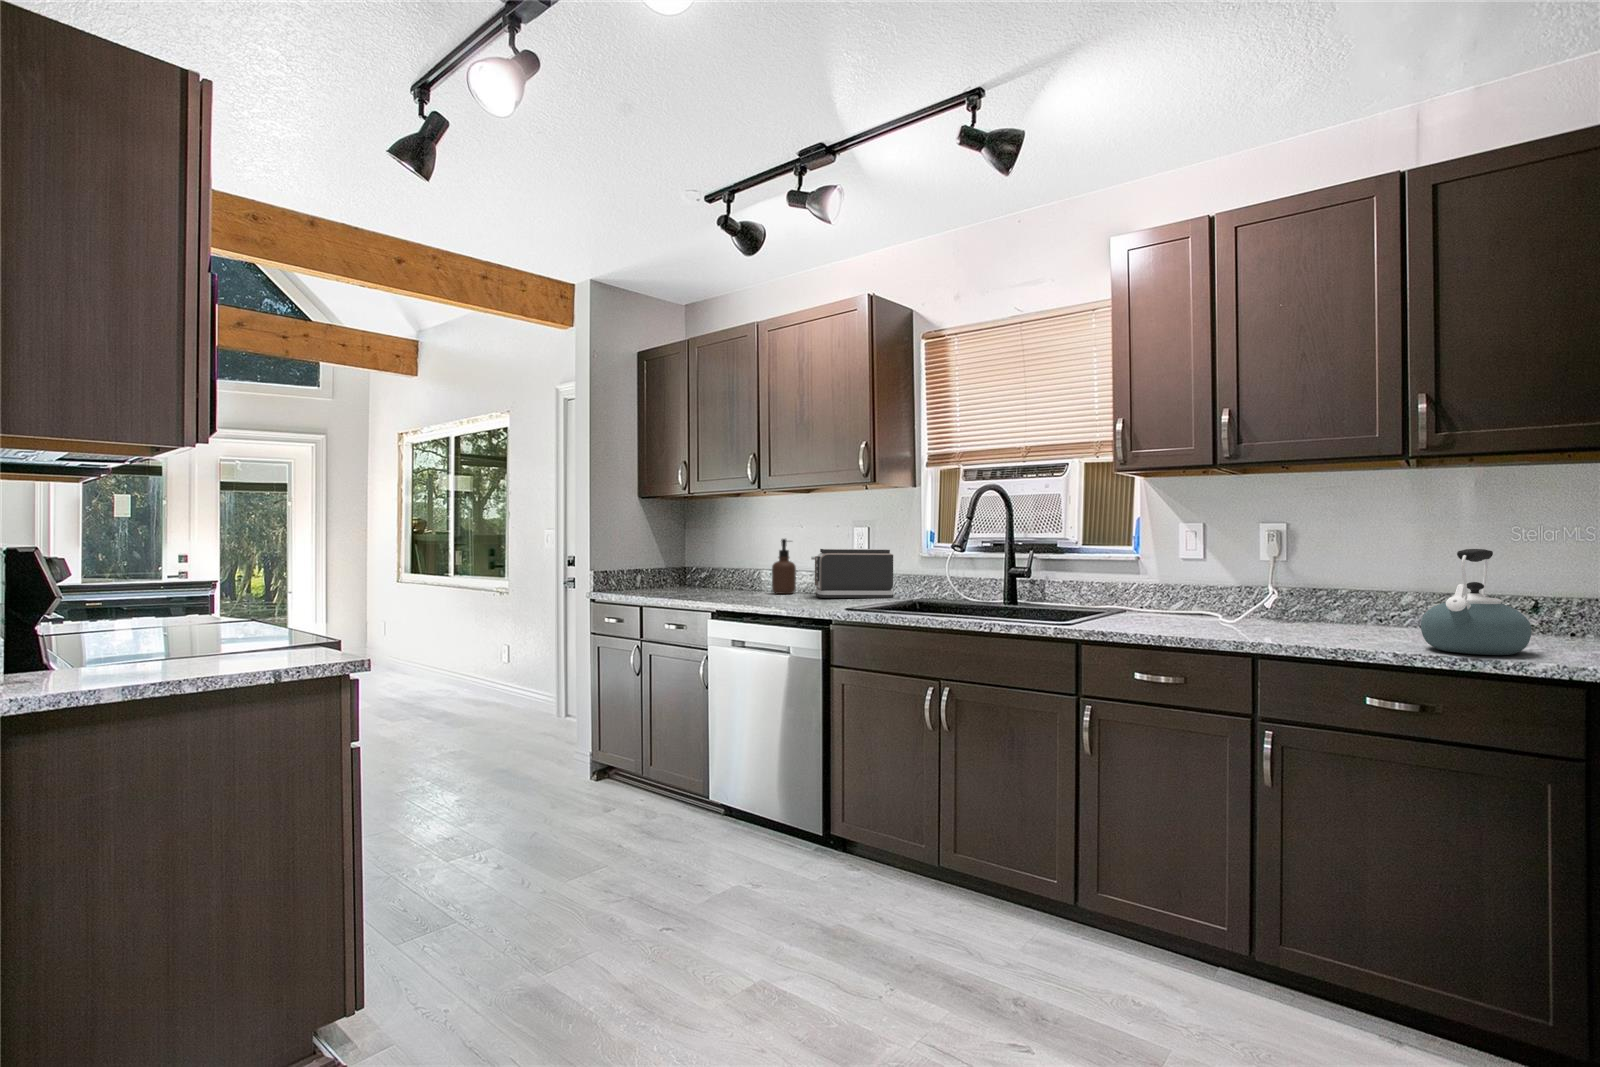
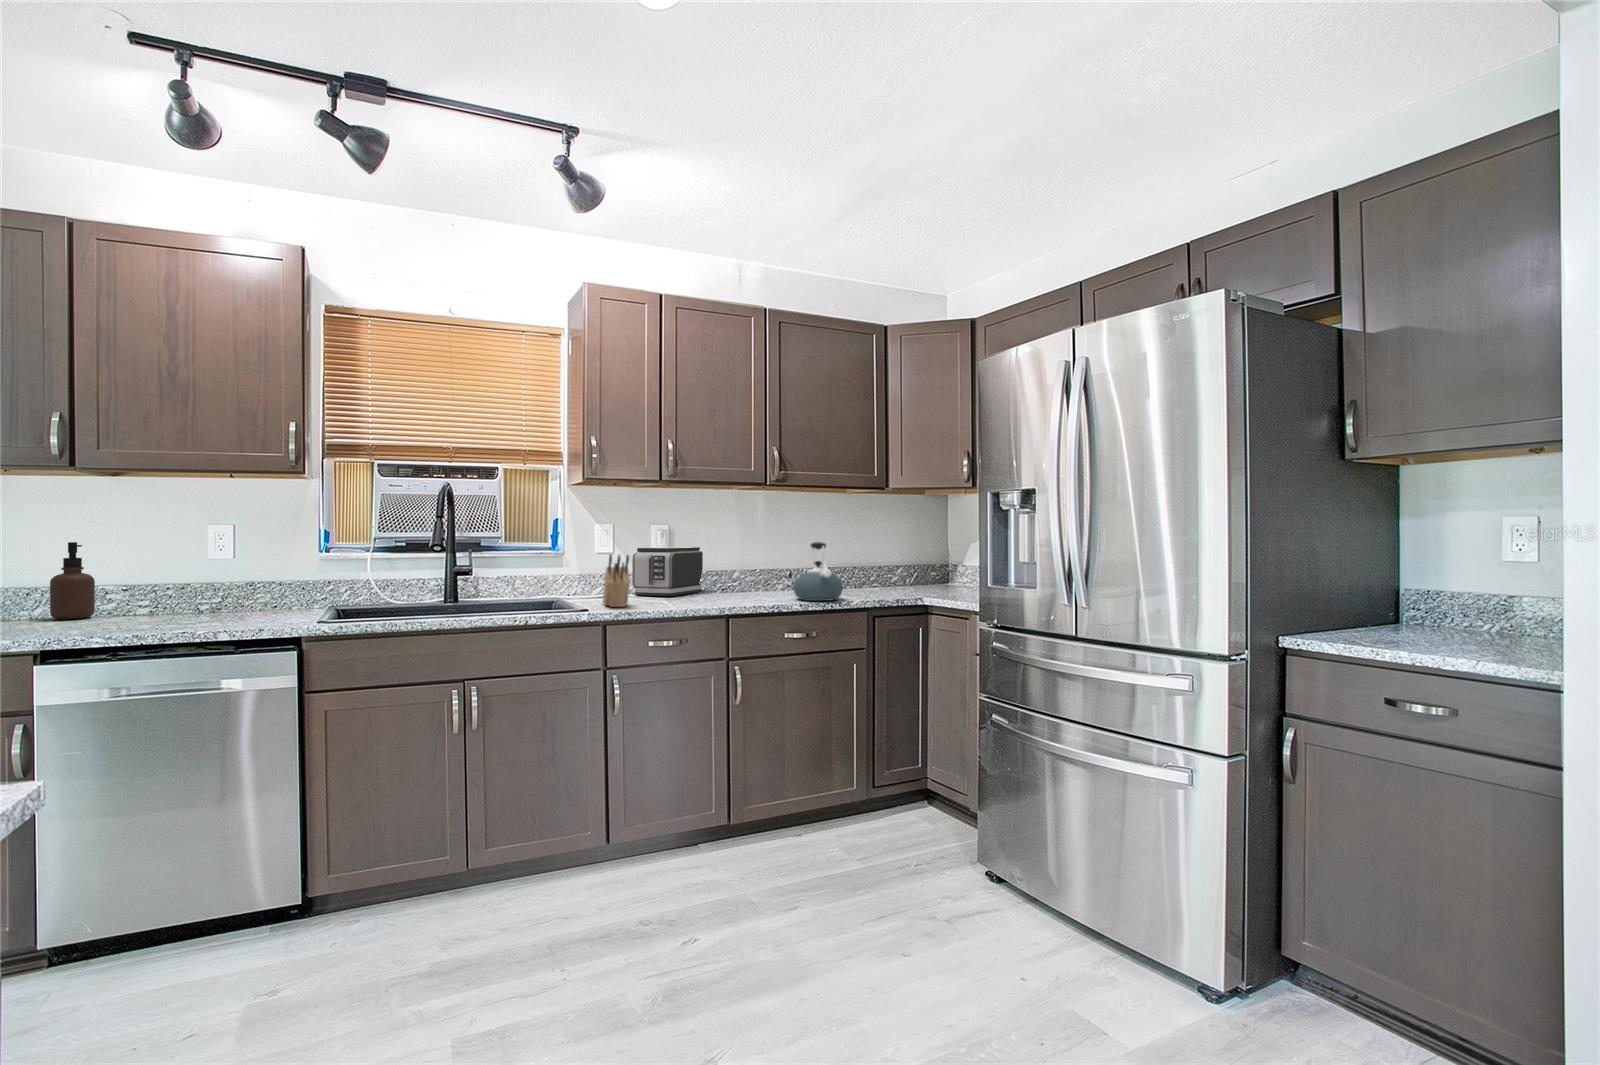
toaster: present [811,549,893,598] -> present [632,547,703,596]
knife block: none [1108,558,1168,626] -> present [603,554,630,607]

